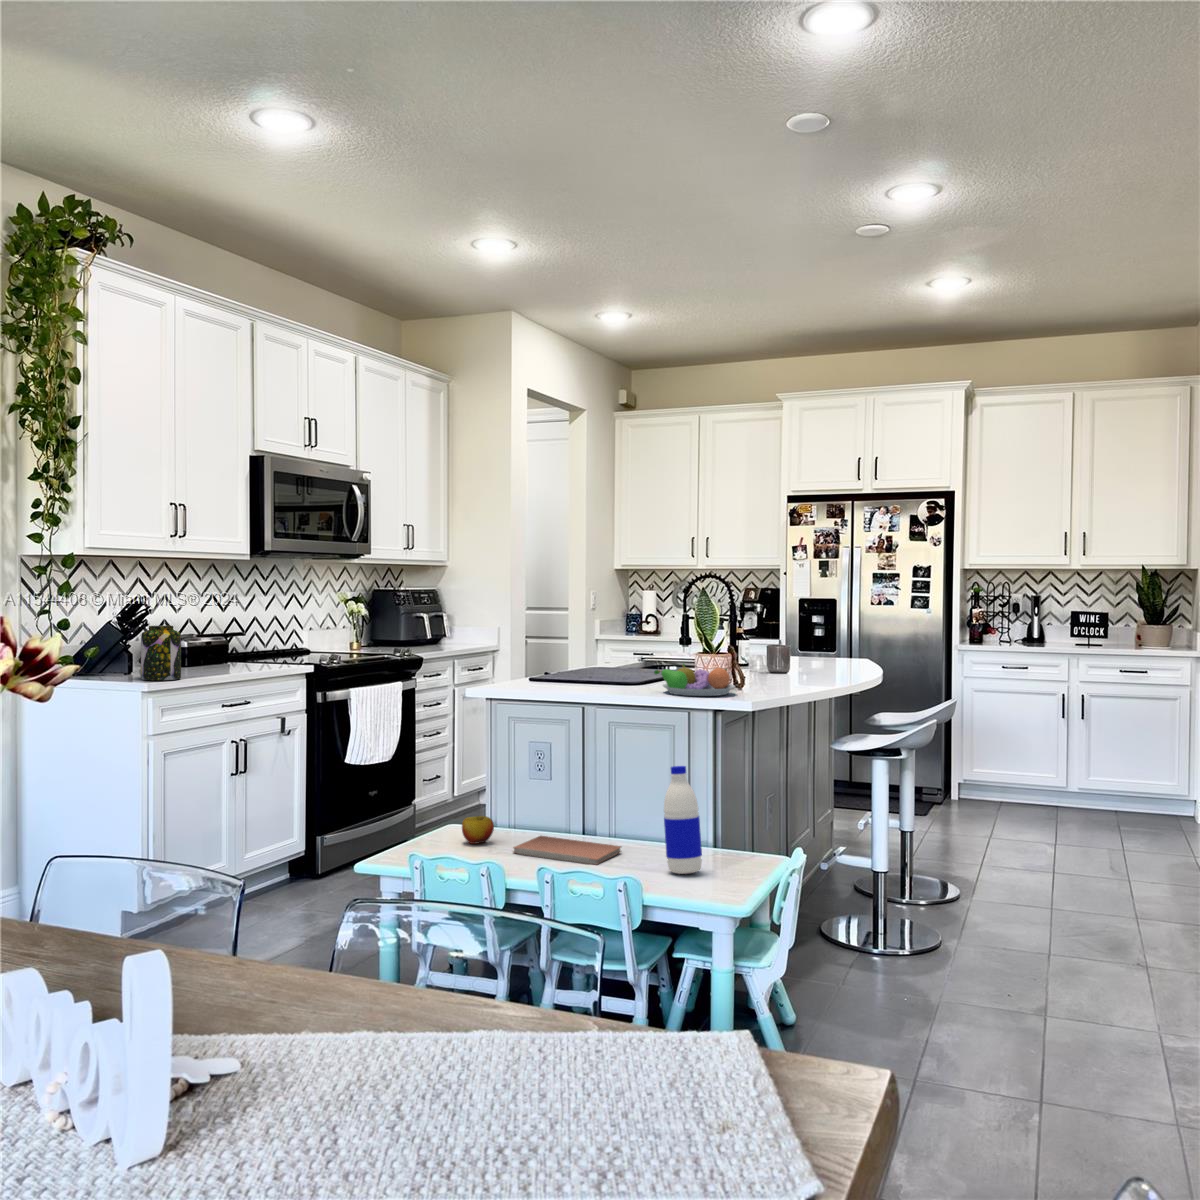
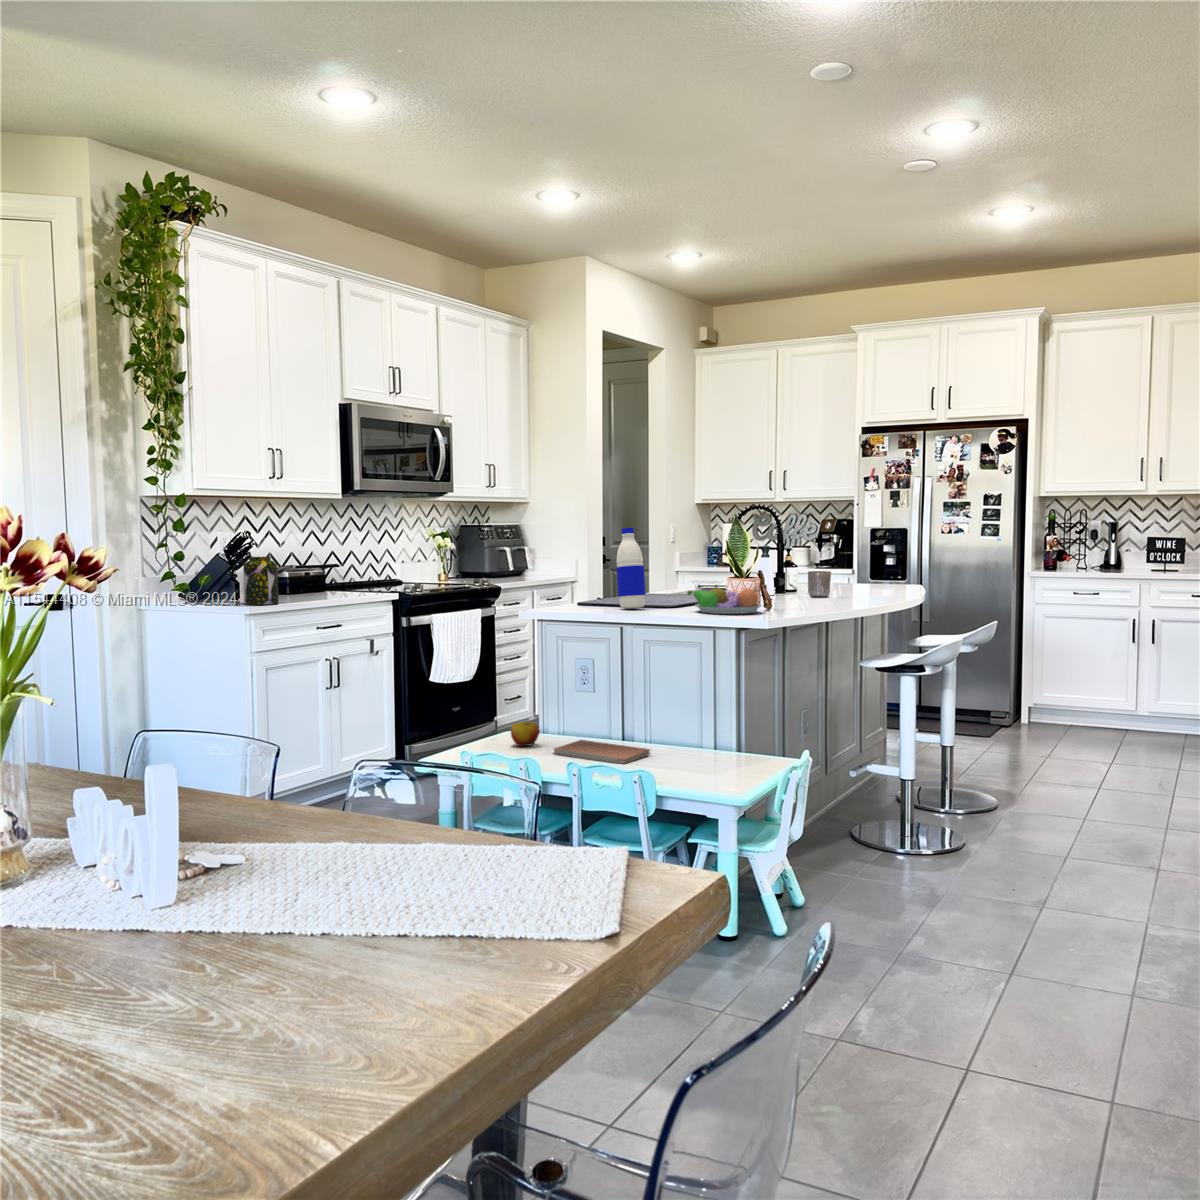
water bottle: present [664,766,702,874] -> present [617,528,646,609]

